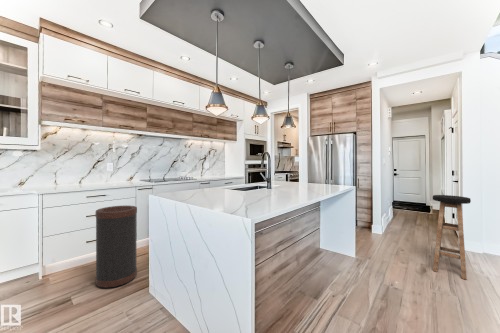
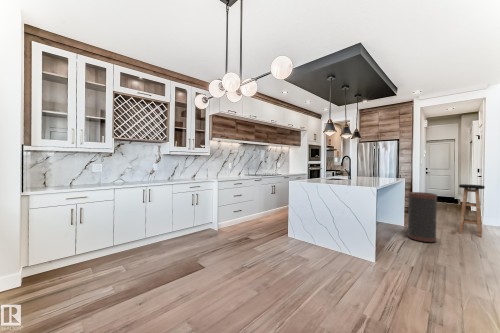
trash can: present [96,205,137,288] -> present [408,192,437,242]

